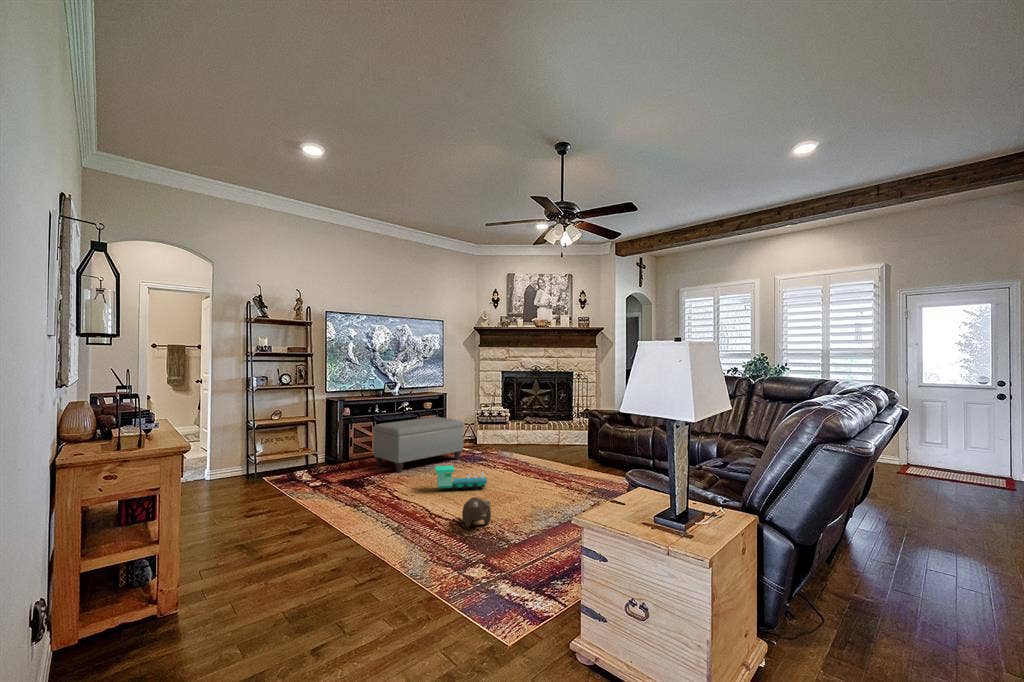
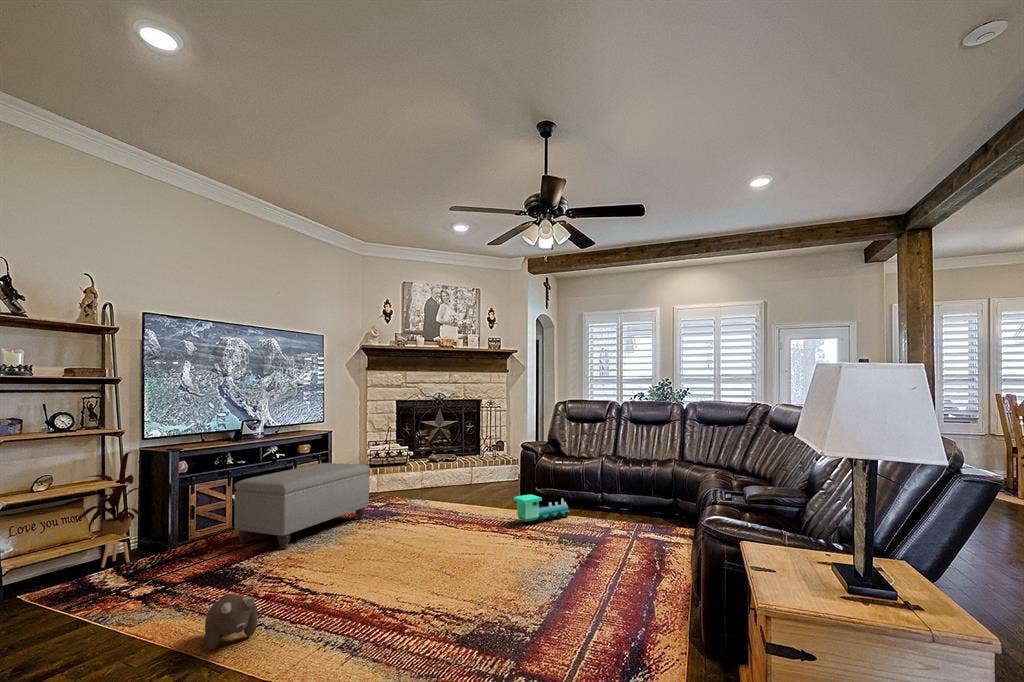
house plant: none [286,401,323,469] -> present [76,452,142,568]
toy train: present [435,465,487,491] -> present [514,494,570,523]
plush toy: present [462,497,491,527] -> present [205,594,258,650]

